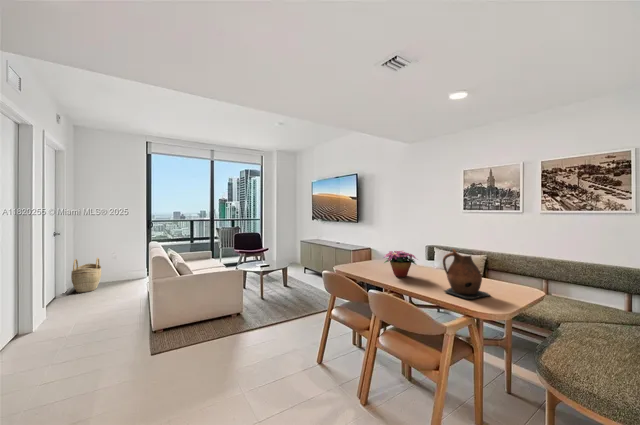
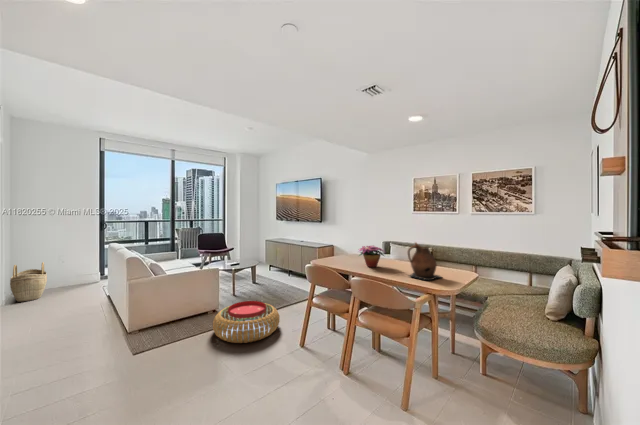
pouf: none [229,306,300,353] -> present [213,301,280,343]

